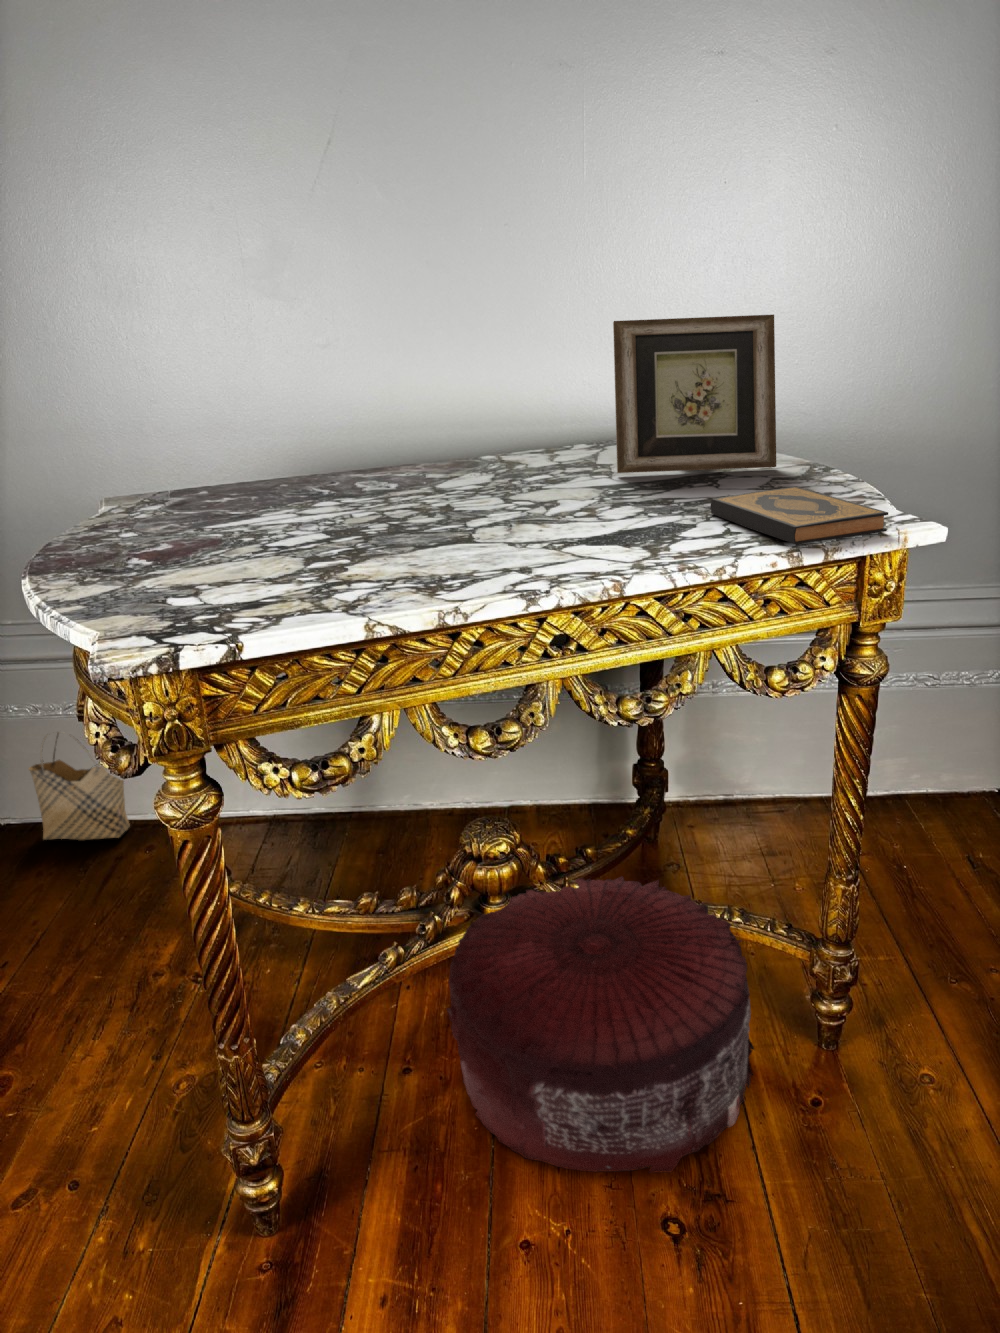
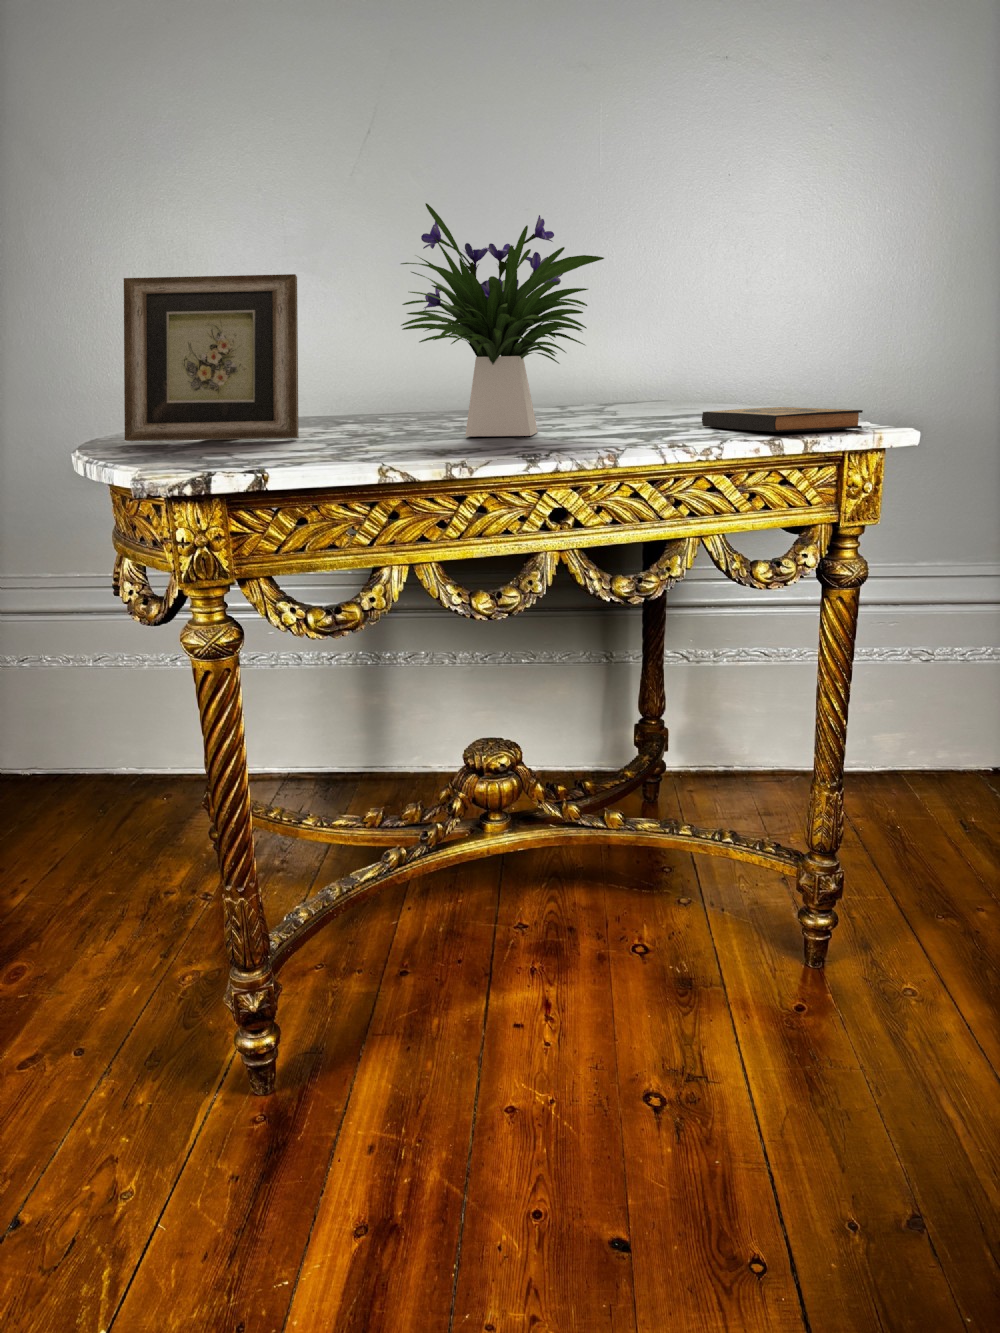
flower arrangement: none [378,289,605,541] -> present [401,203,604,436]
picture frame: present [613,314,776,473] -> present [124,274,299,441]
woven basket: present [29,732,130,840] -> none [45,671,140,793]
pouf: present [447,877,754,1173] -> none [443,799,745,1049]

